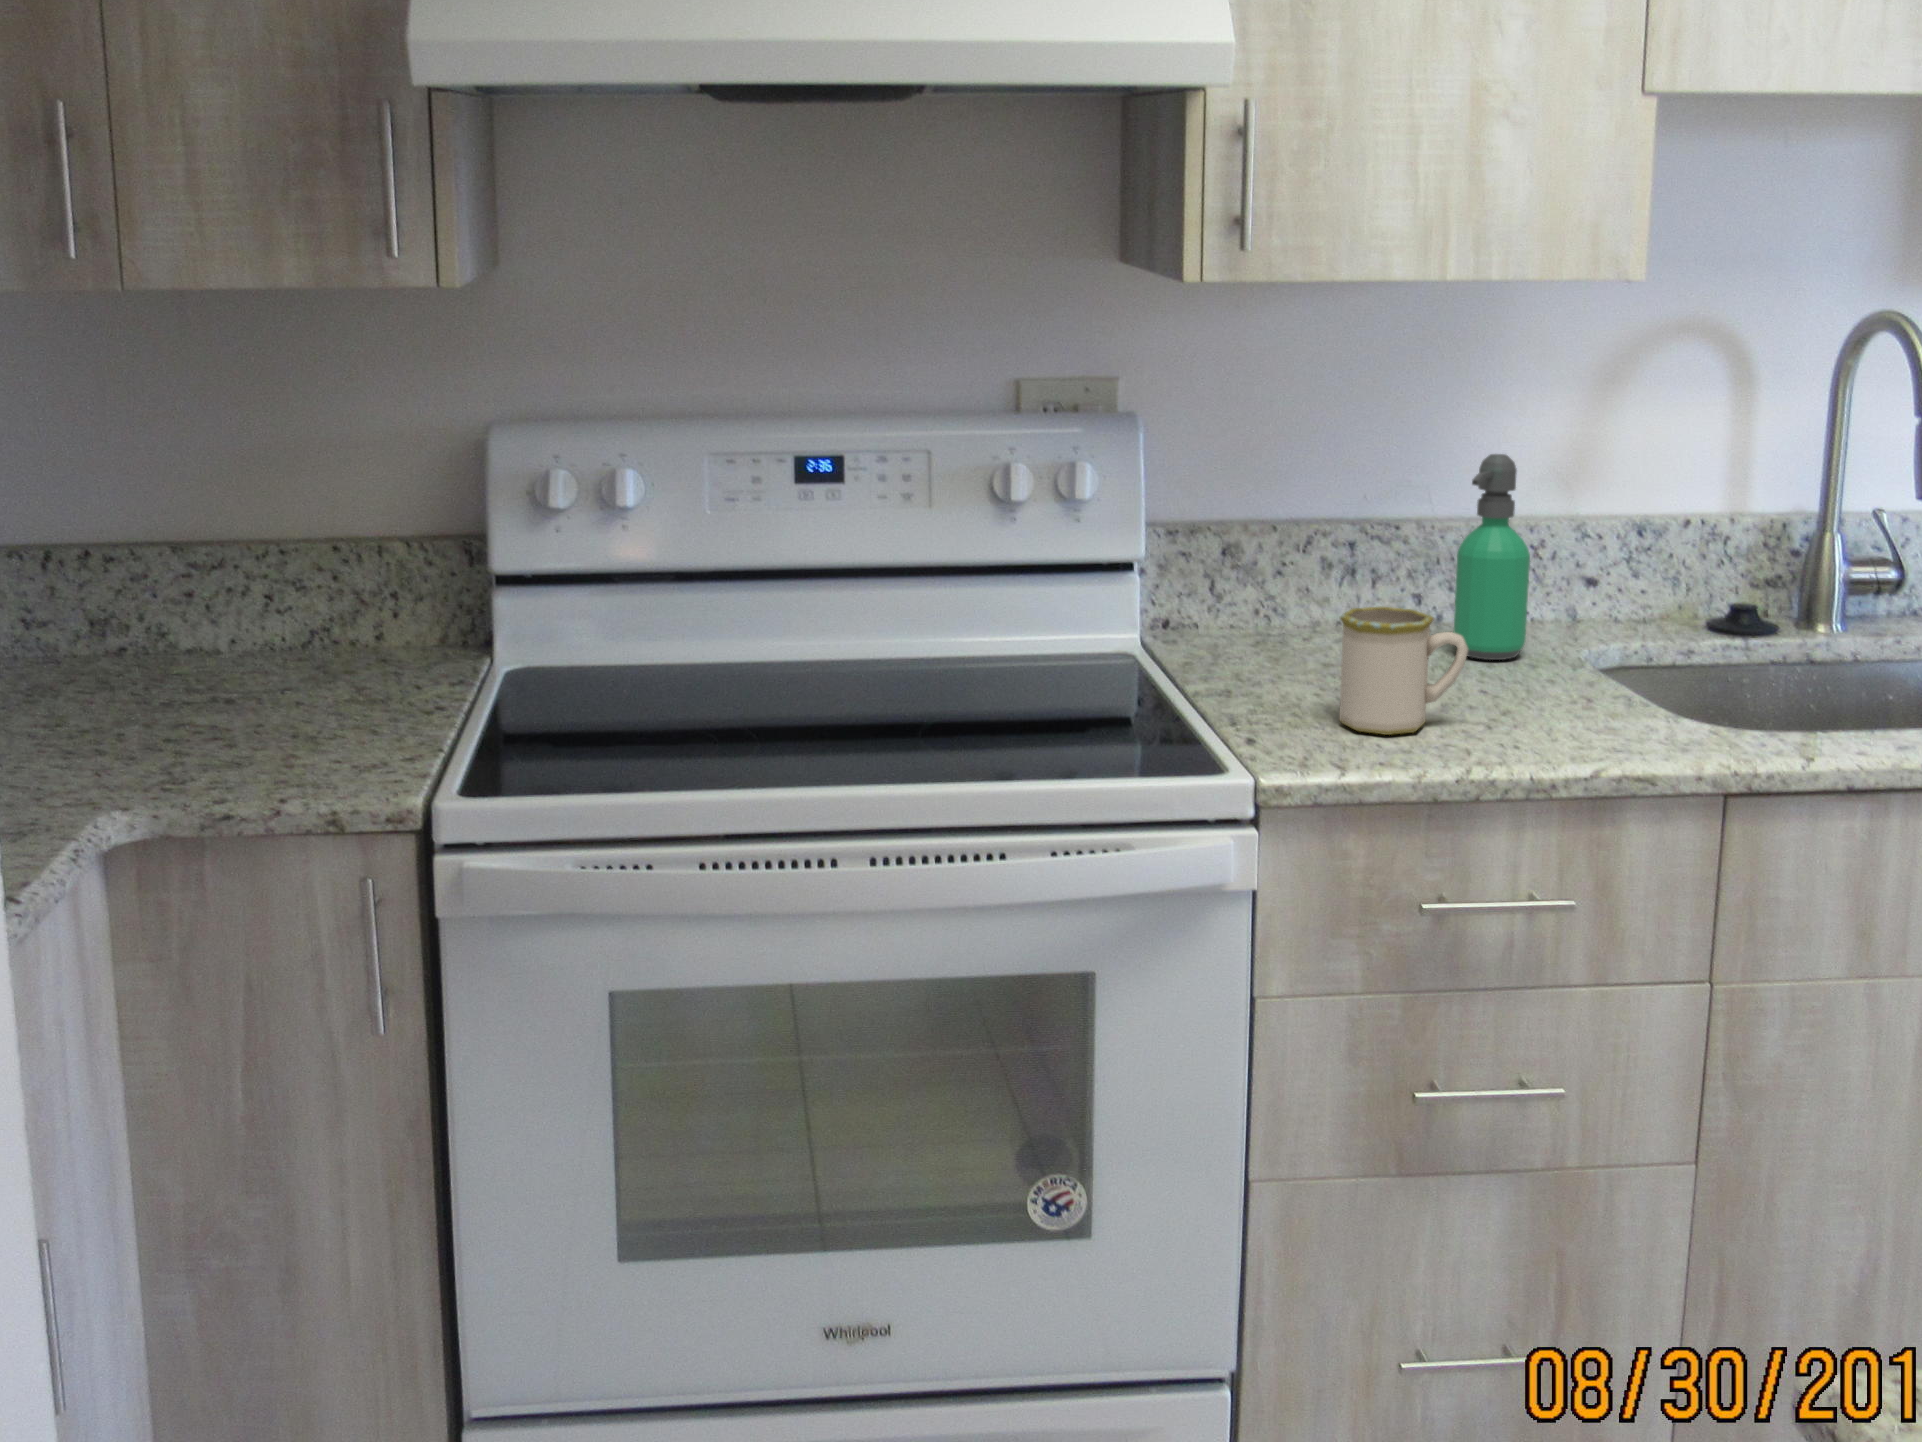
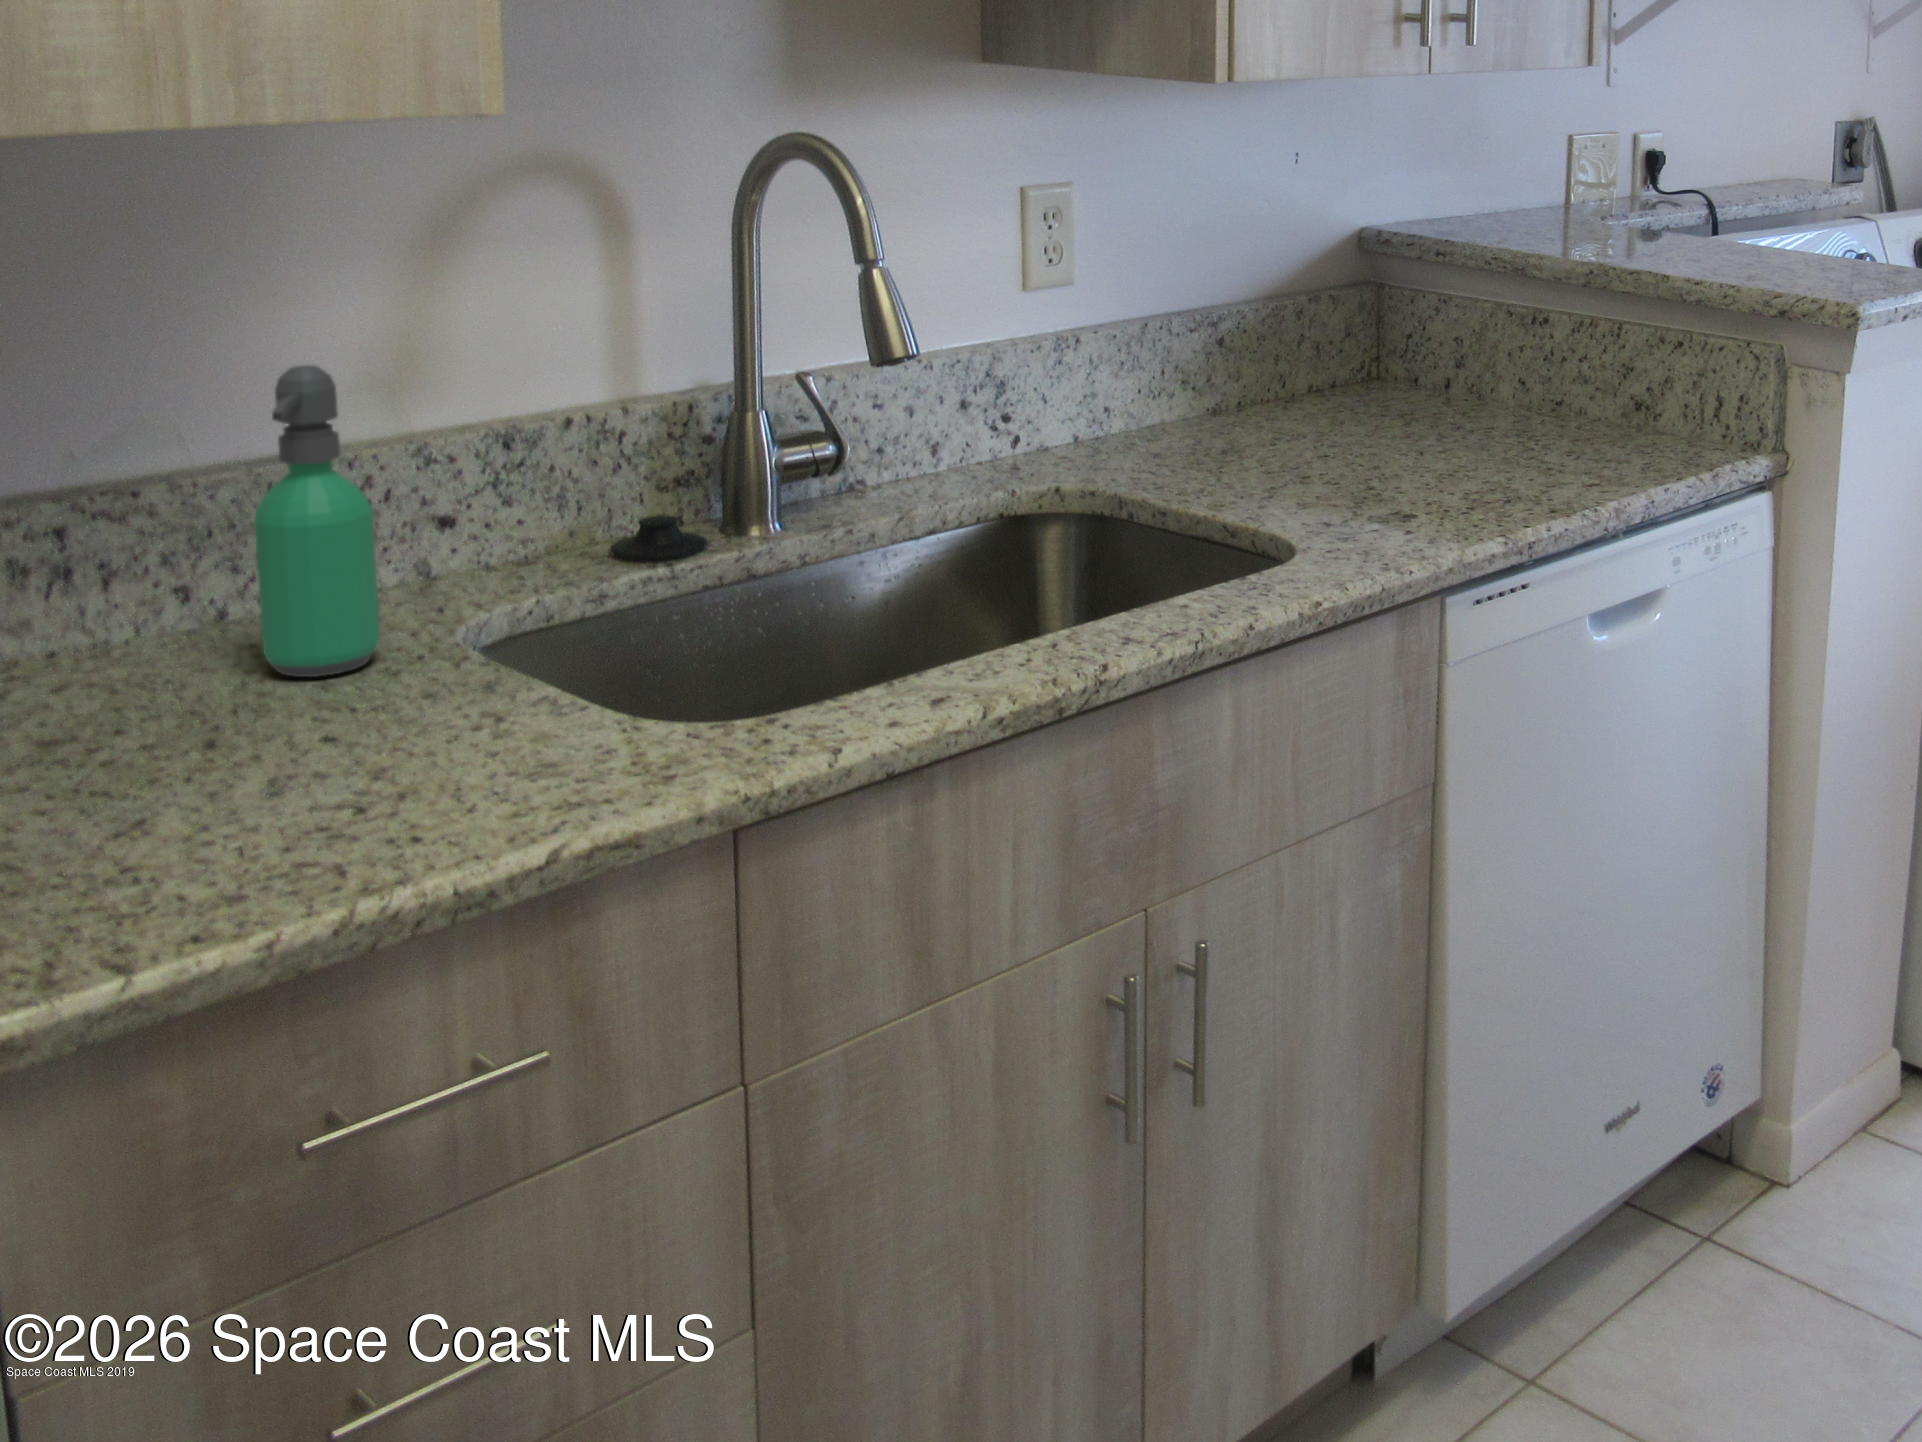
mug: present [1339,606,1468,735] -> none [103,644,336,866]

